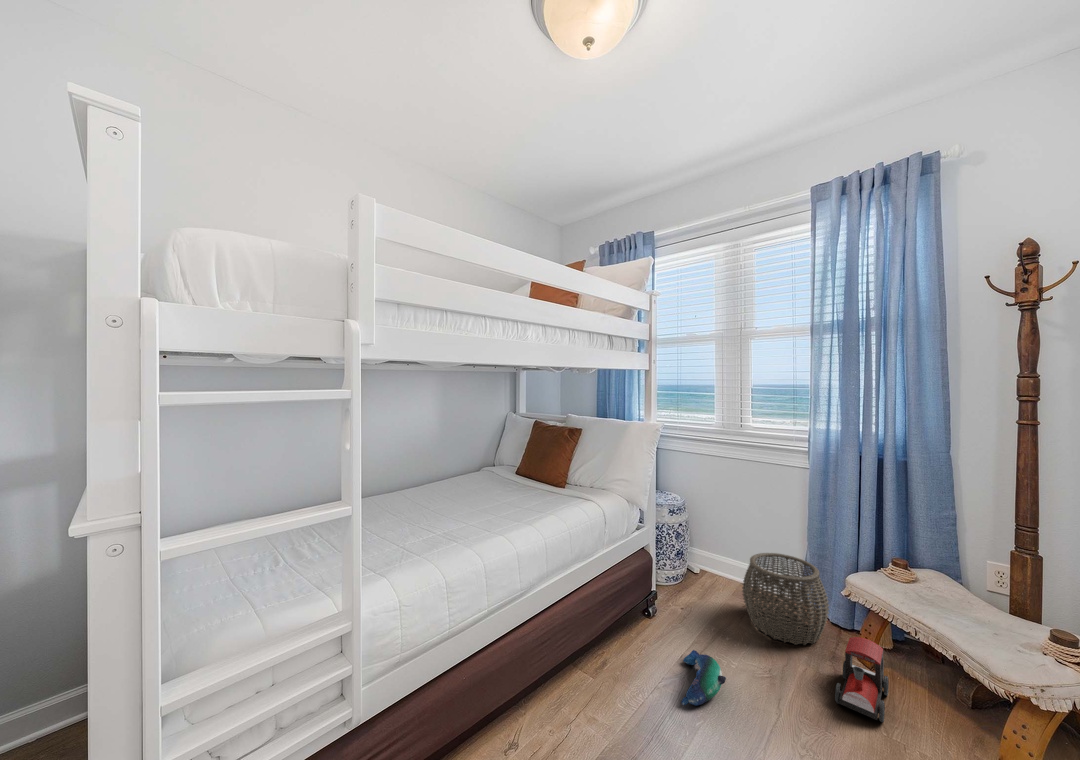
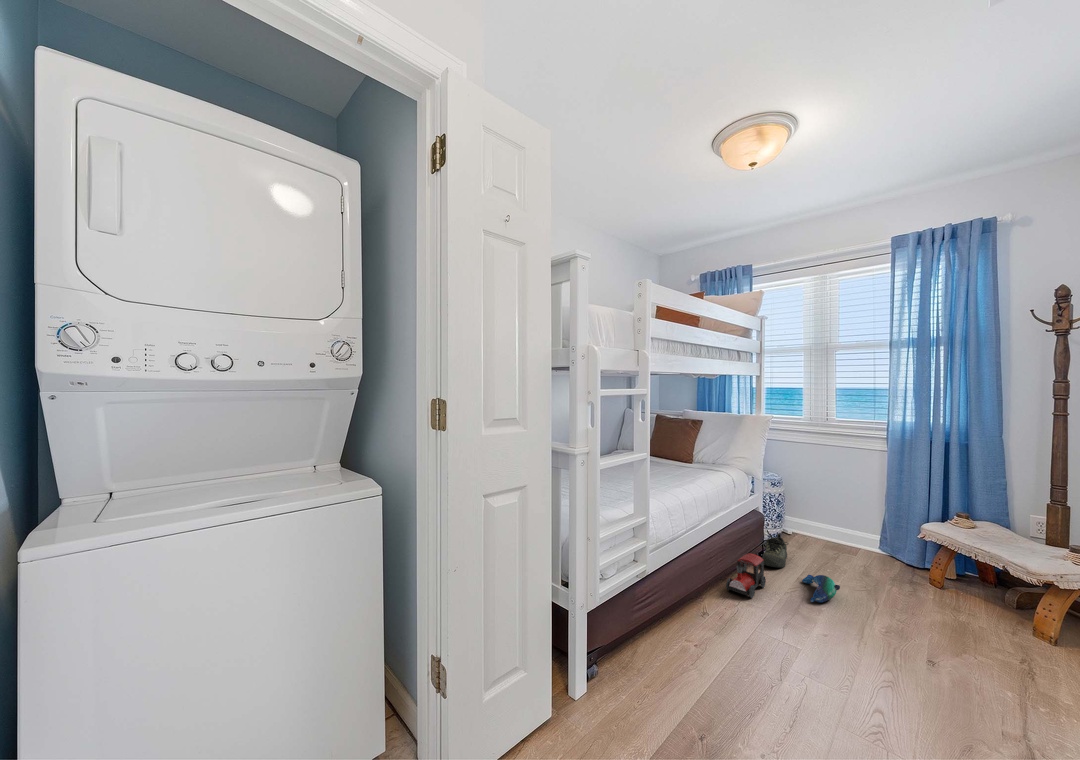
woven basket: present [742,553,829,645] -> none [837,513,908,576]
shoe: none [639,578,679,635] -> present [762,530,788,568]
toy train: present [835,637,889,722] -> present [726,554,766,598]

